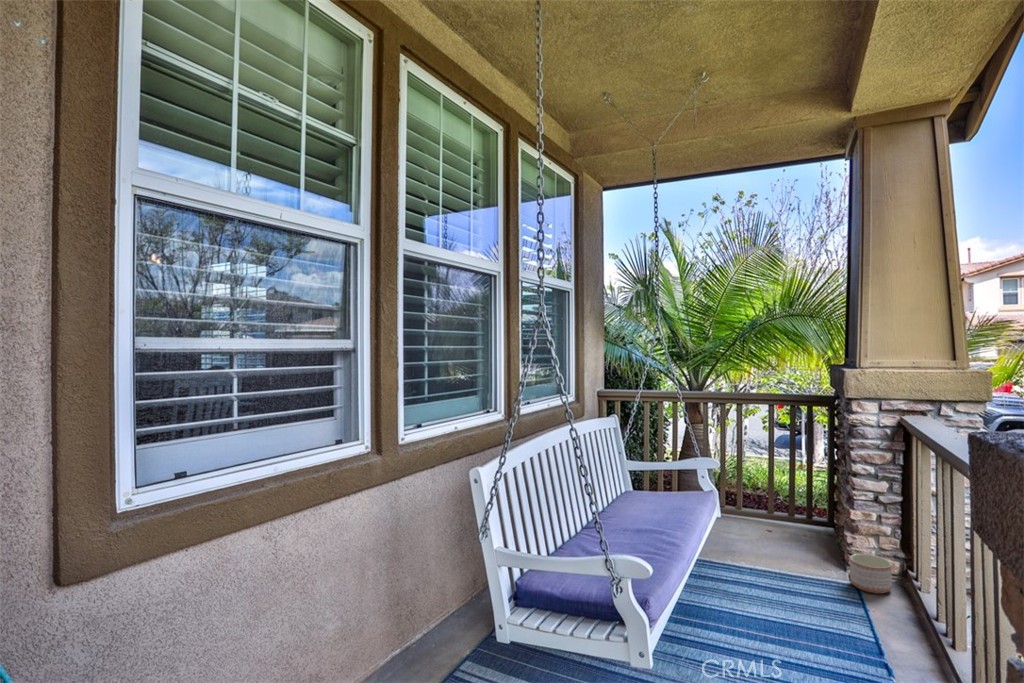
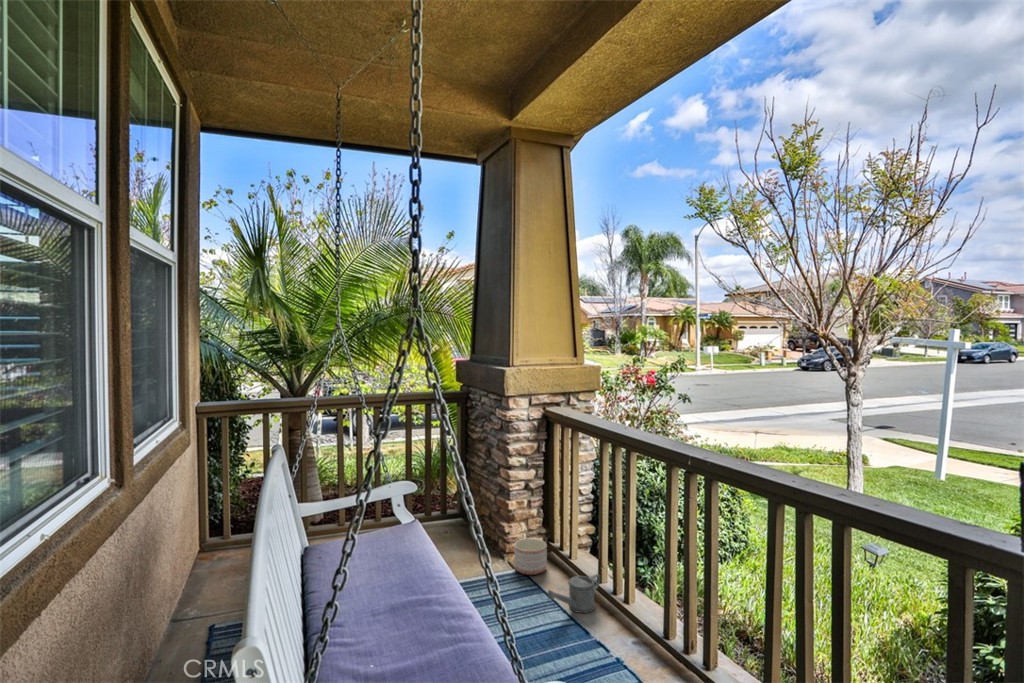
watering can: none [846,597,932,641] -> present [548,574,600,613]

